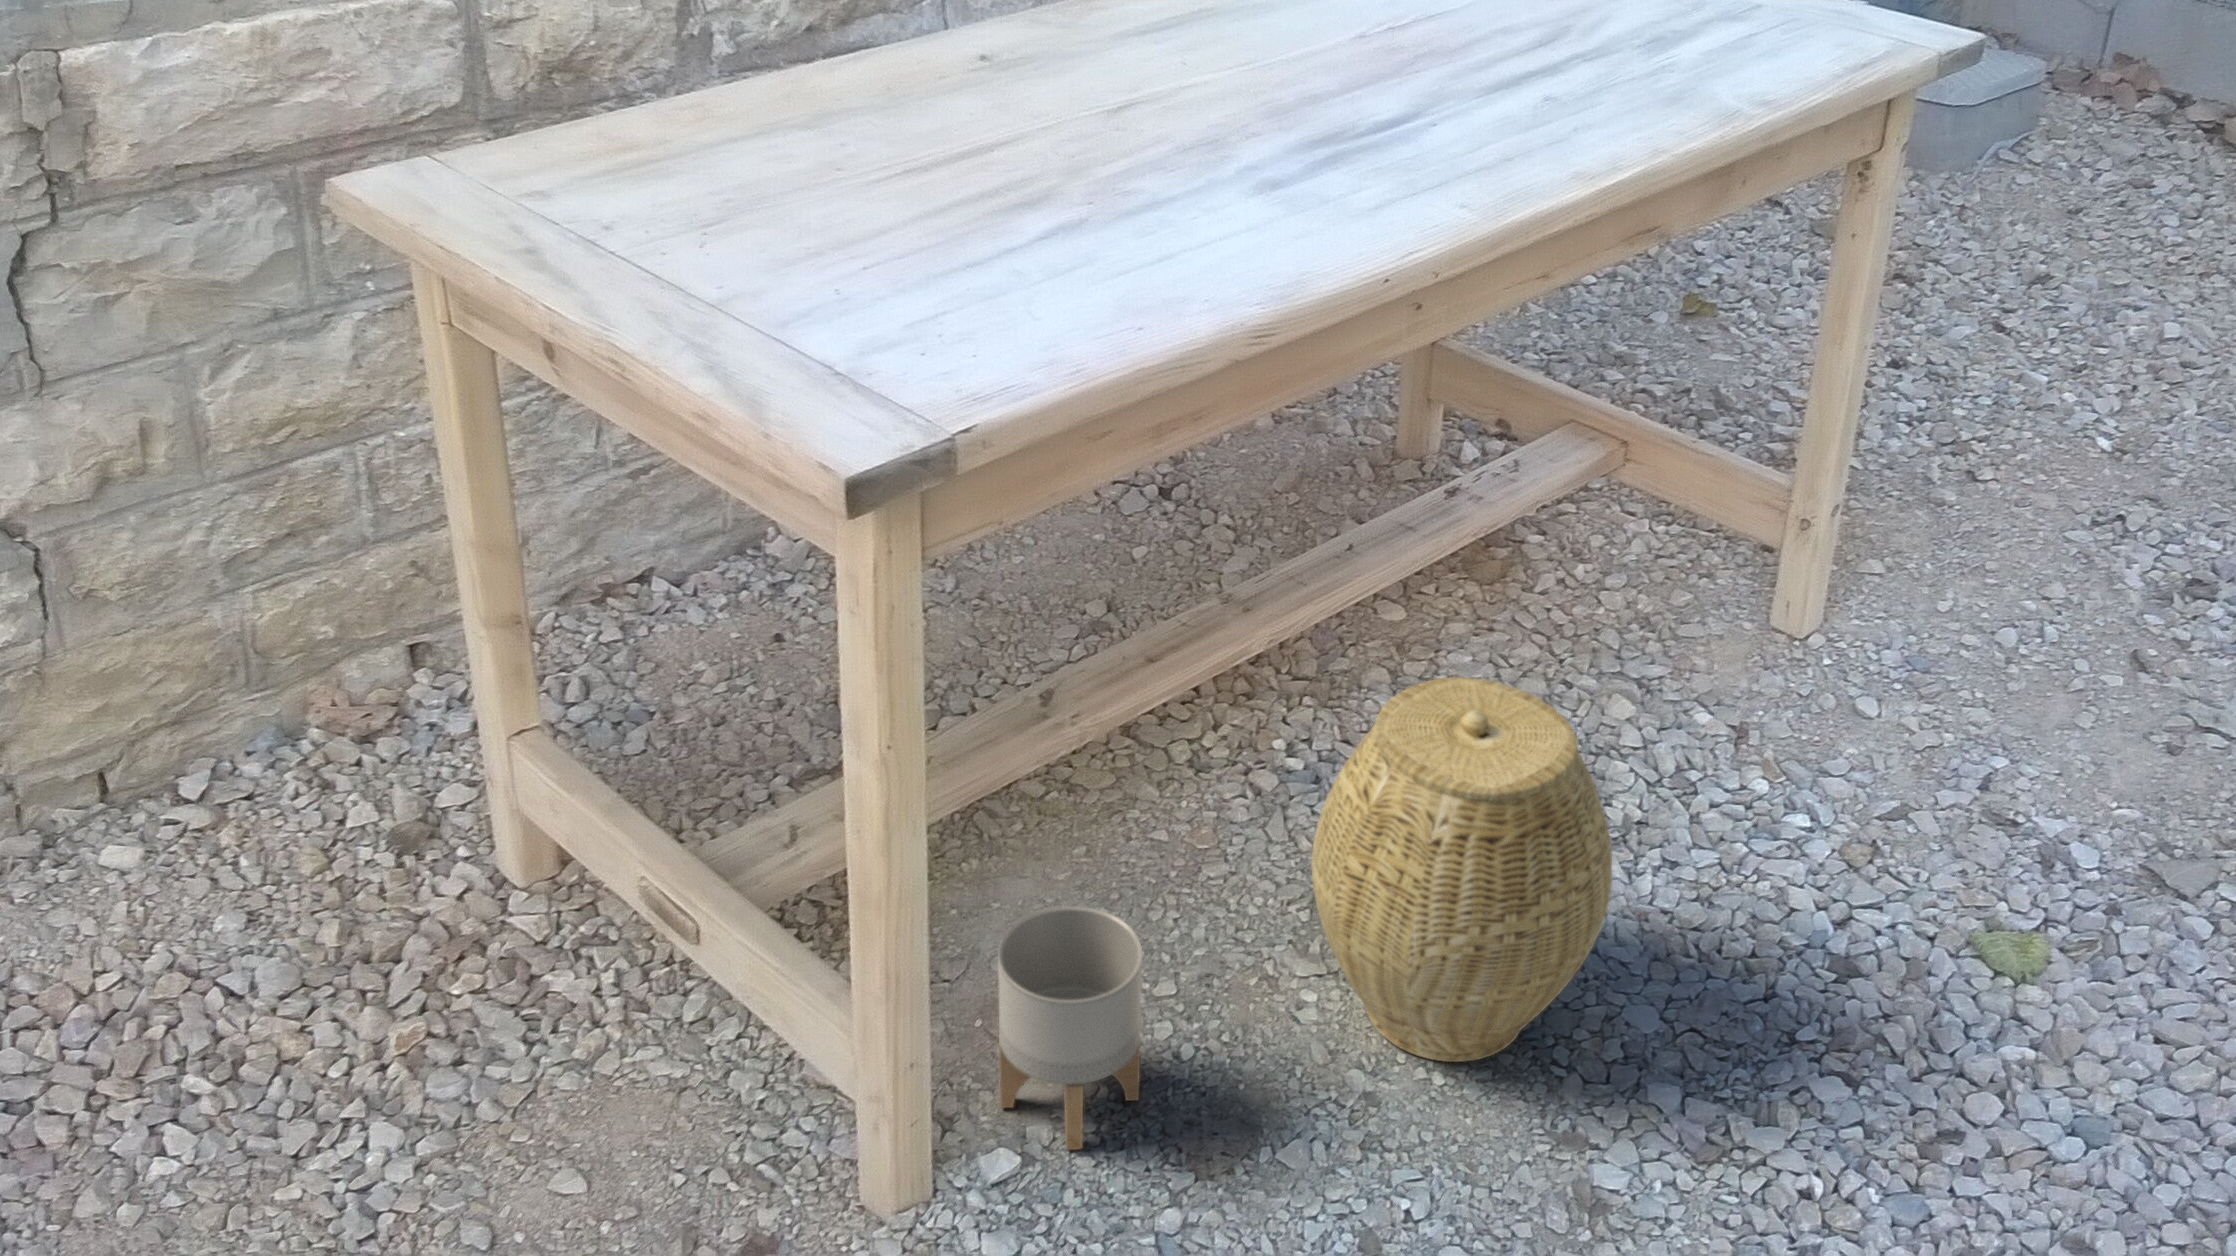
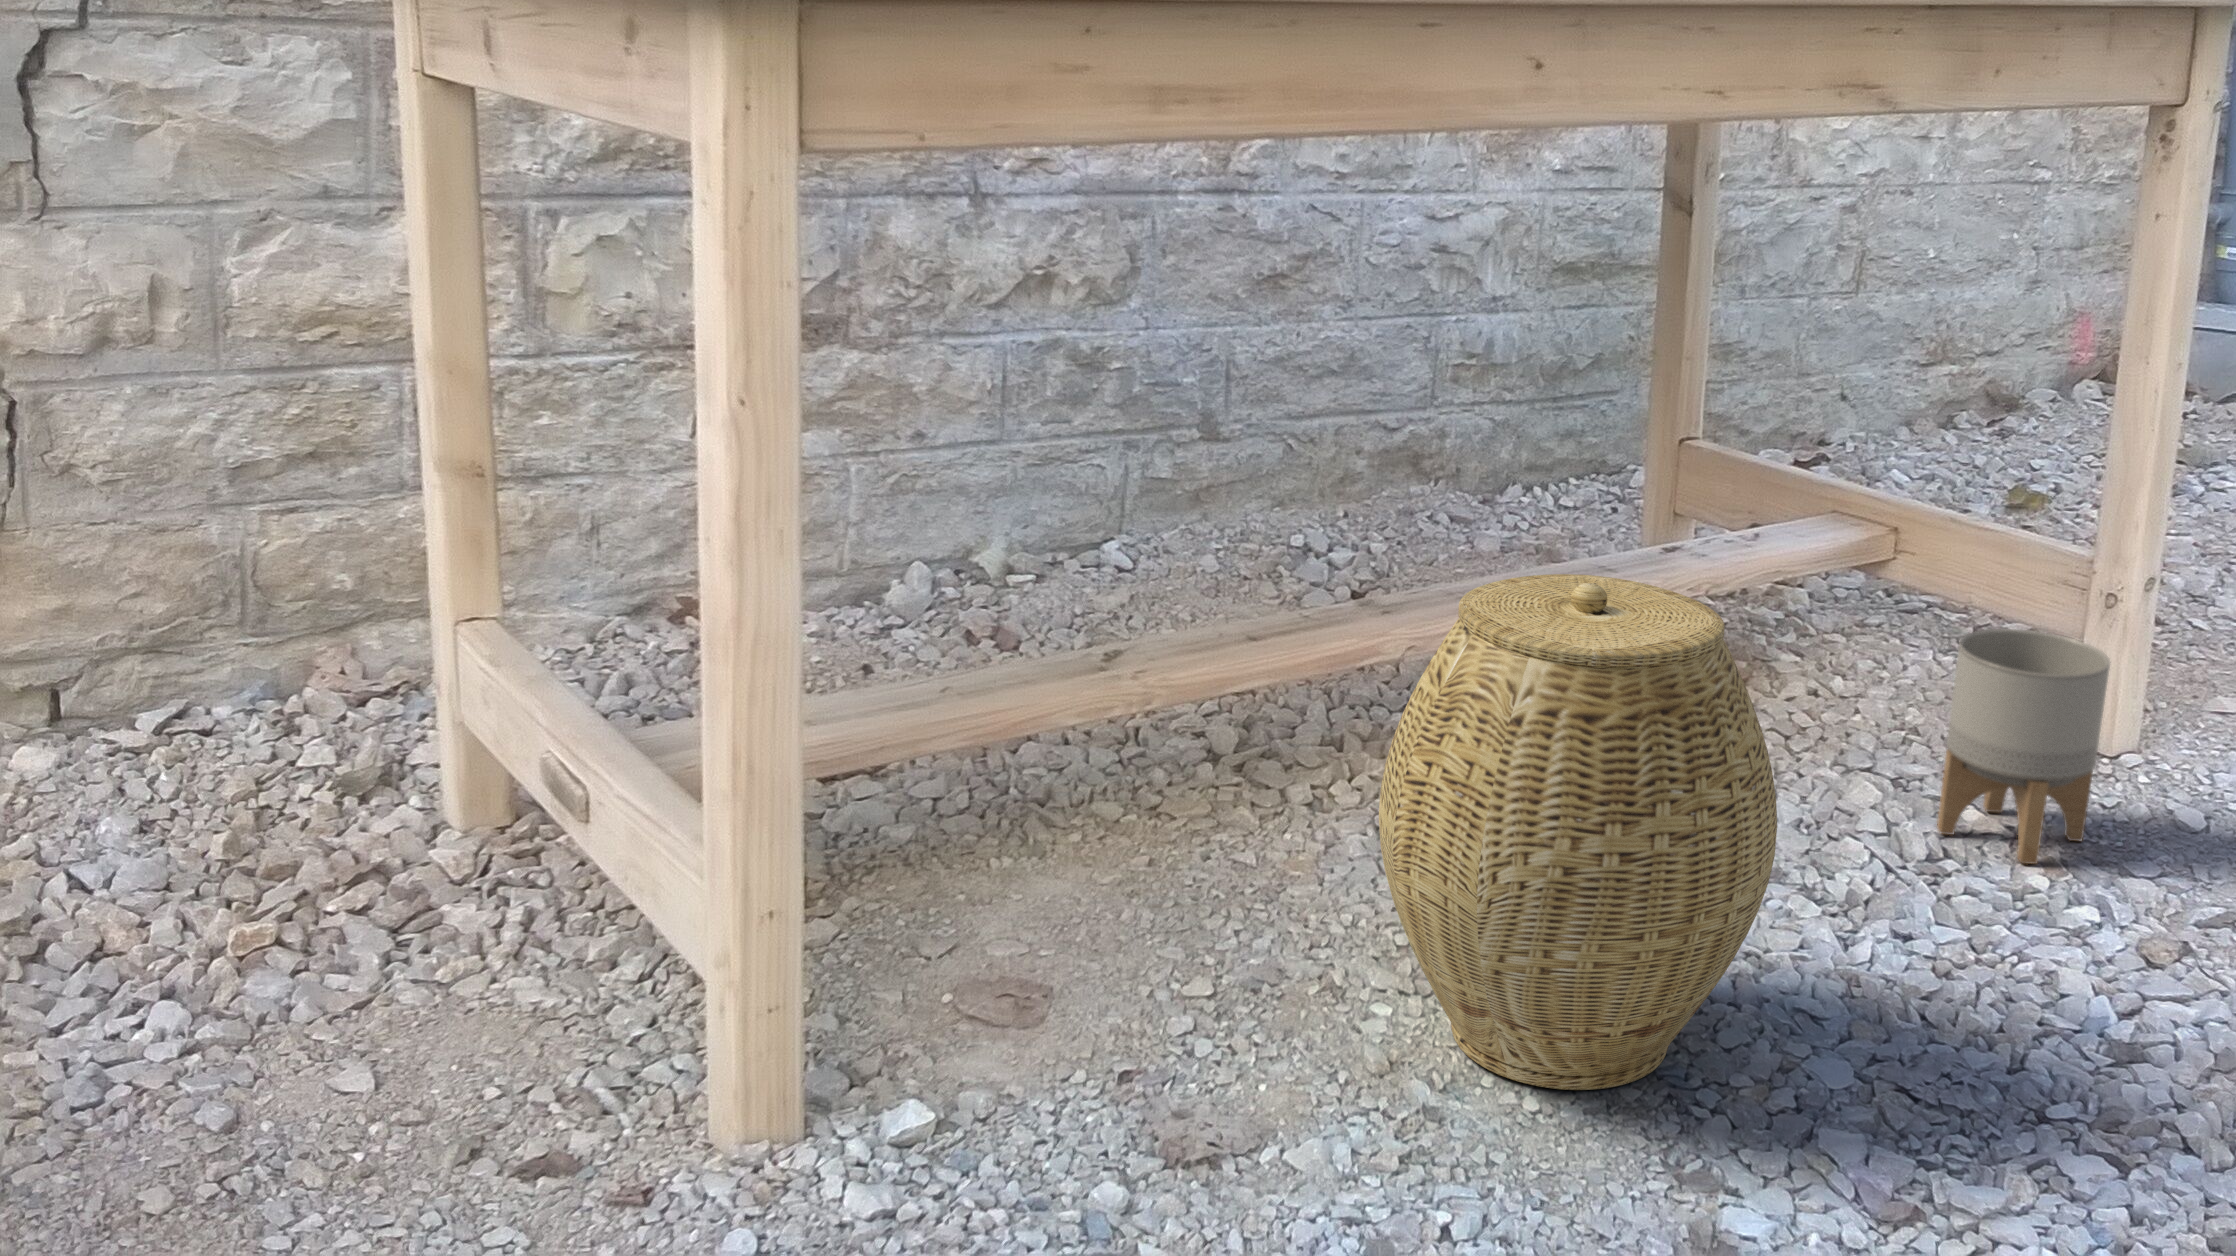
planter: present [998,906,1143,1150] -> present [1937,629,2110,864]

